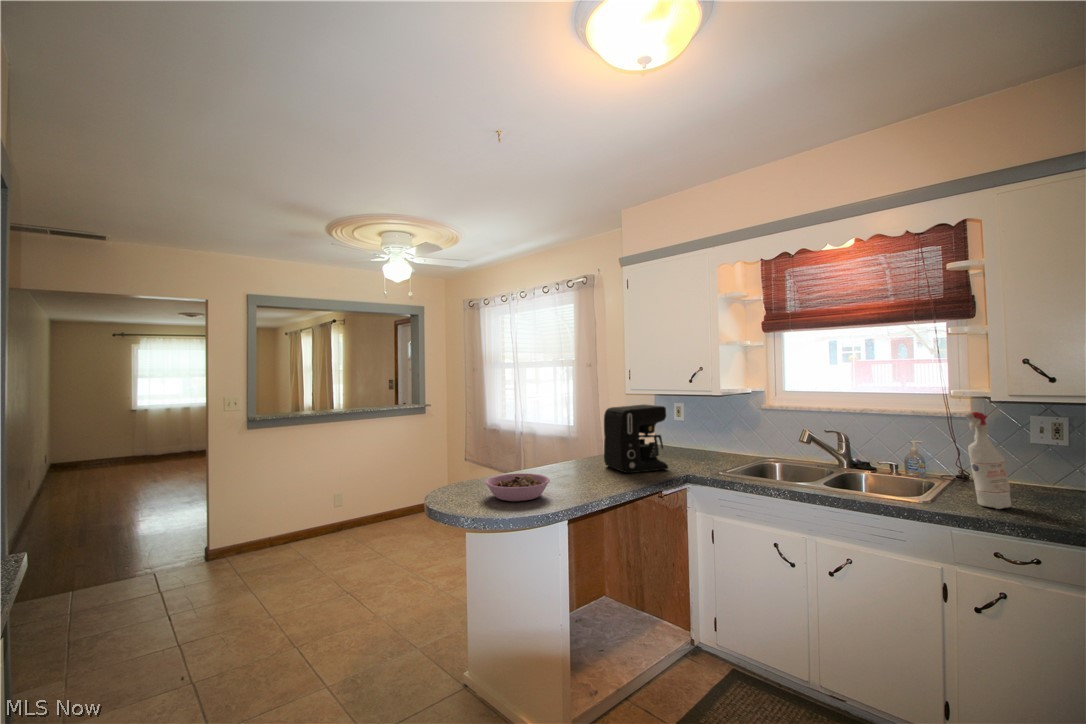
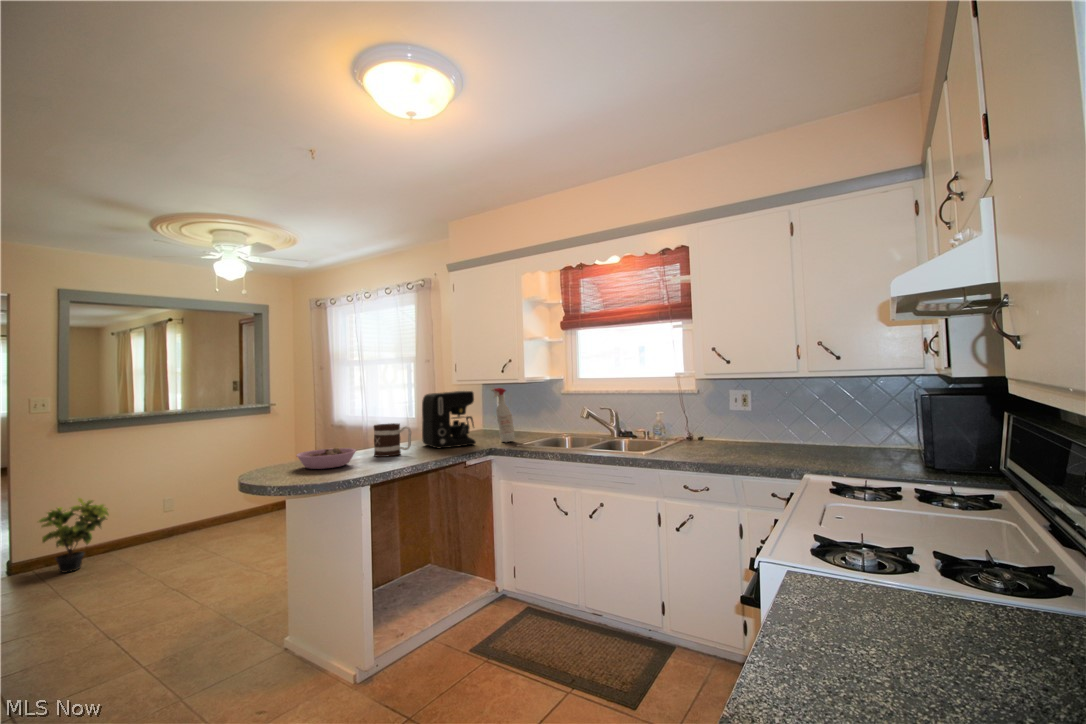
spray bottle: present [965,412,1011,509] -> present [491,388,515,442]
mug: none [560,443,603,484] -> present [374,423,411,457]
potted plant: none [233,491,290,561] -> present [39,498,109,573]

